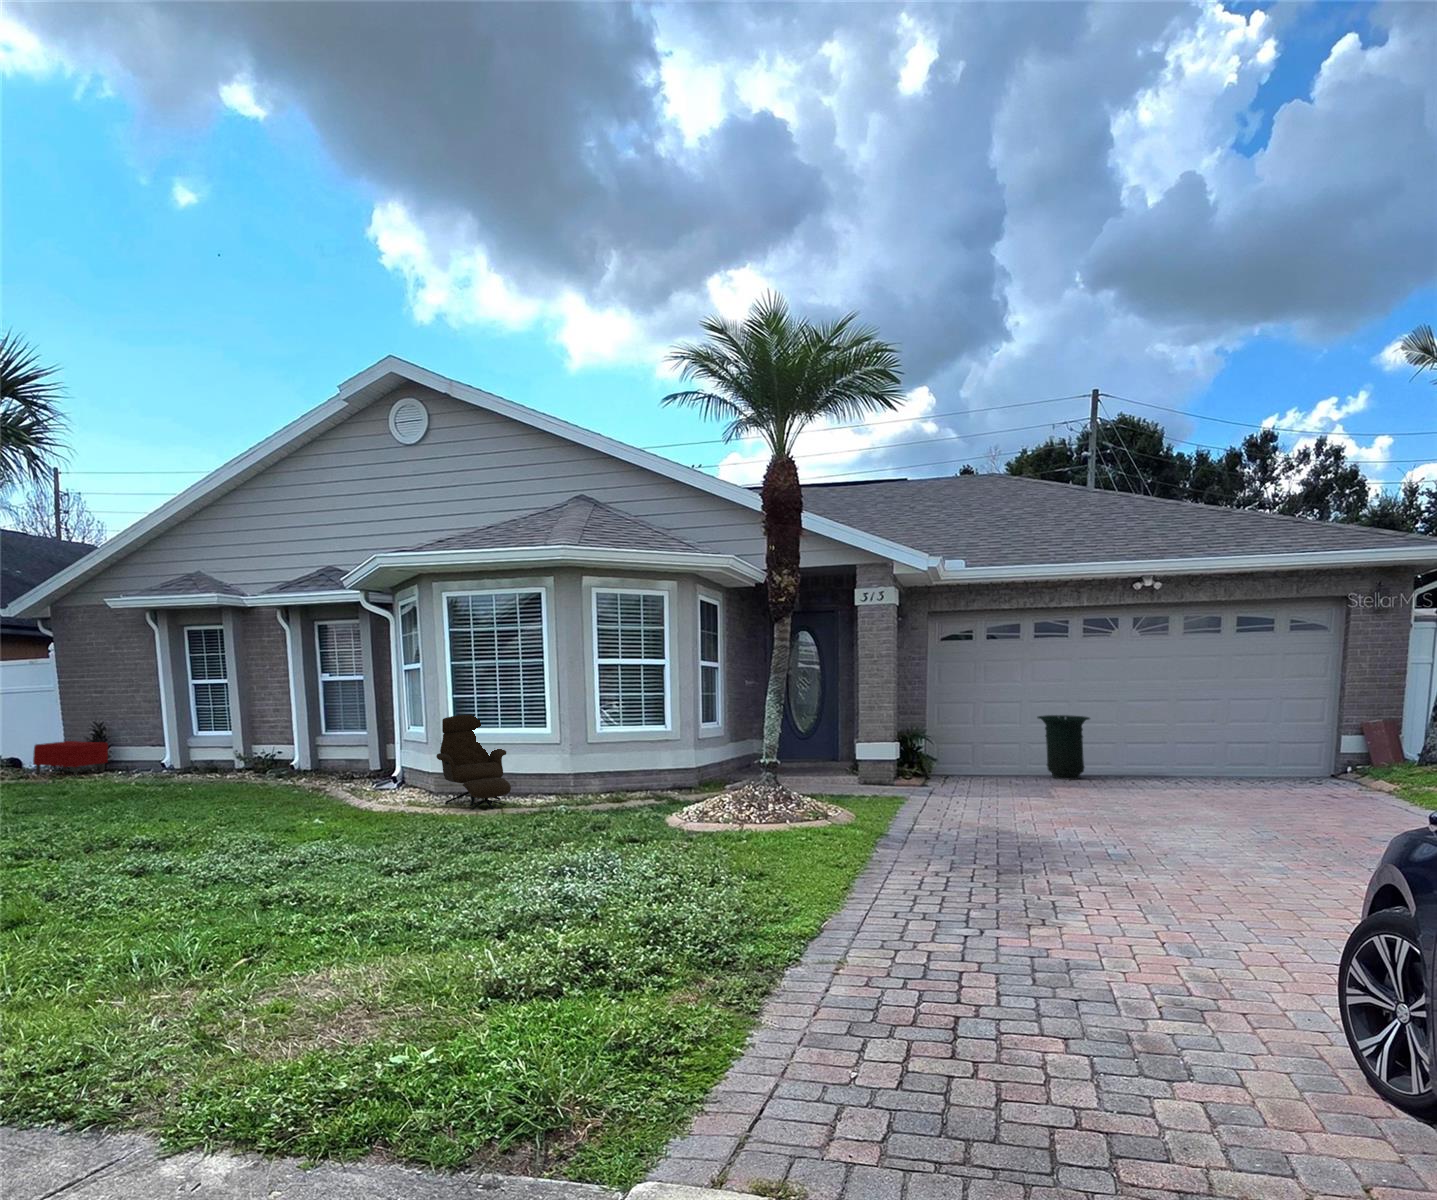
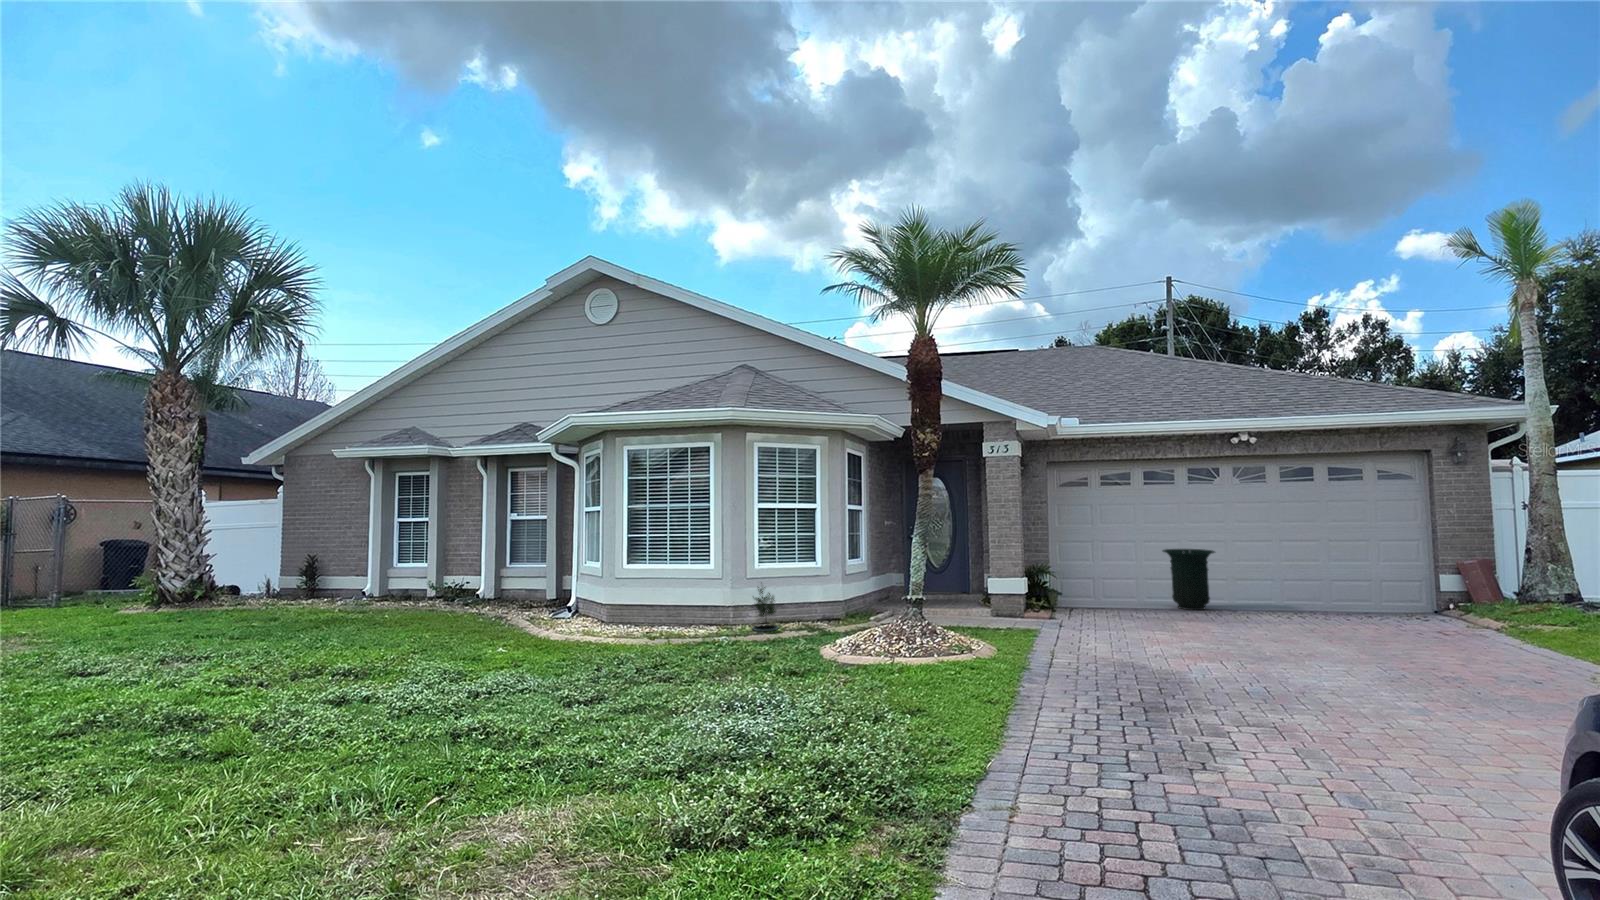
lounge chair: present [436,715,511,810] -> none [604,552,671,641]
bench: present [33,741,108,776] -> none [257,575,320,606]
potted tree: none [599,747,630,801] -> present [753,587,778,631]

